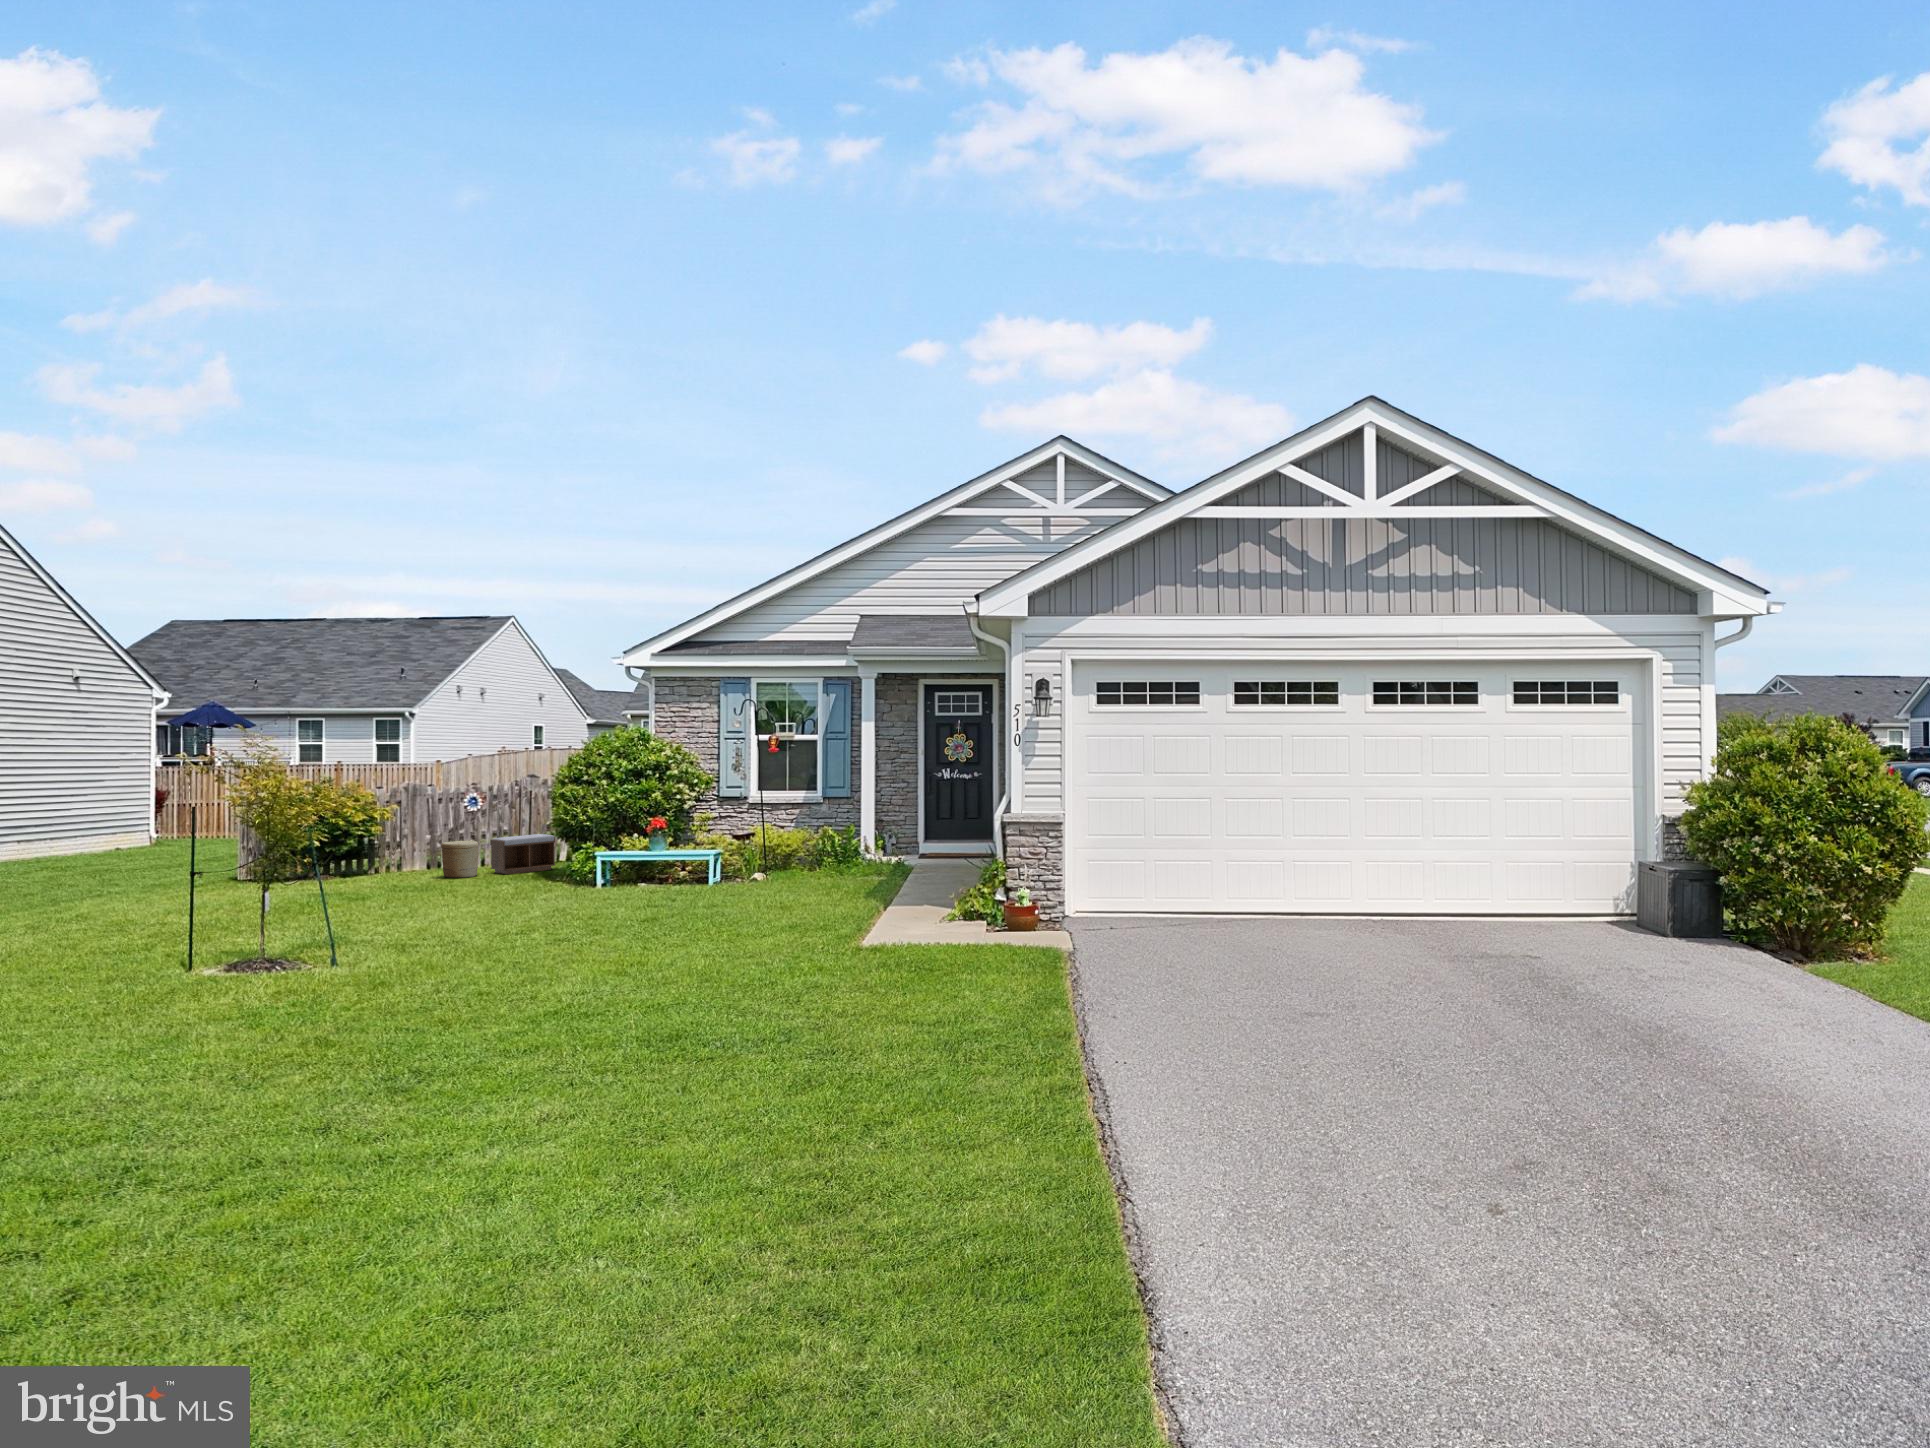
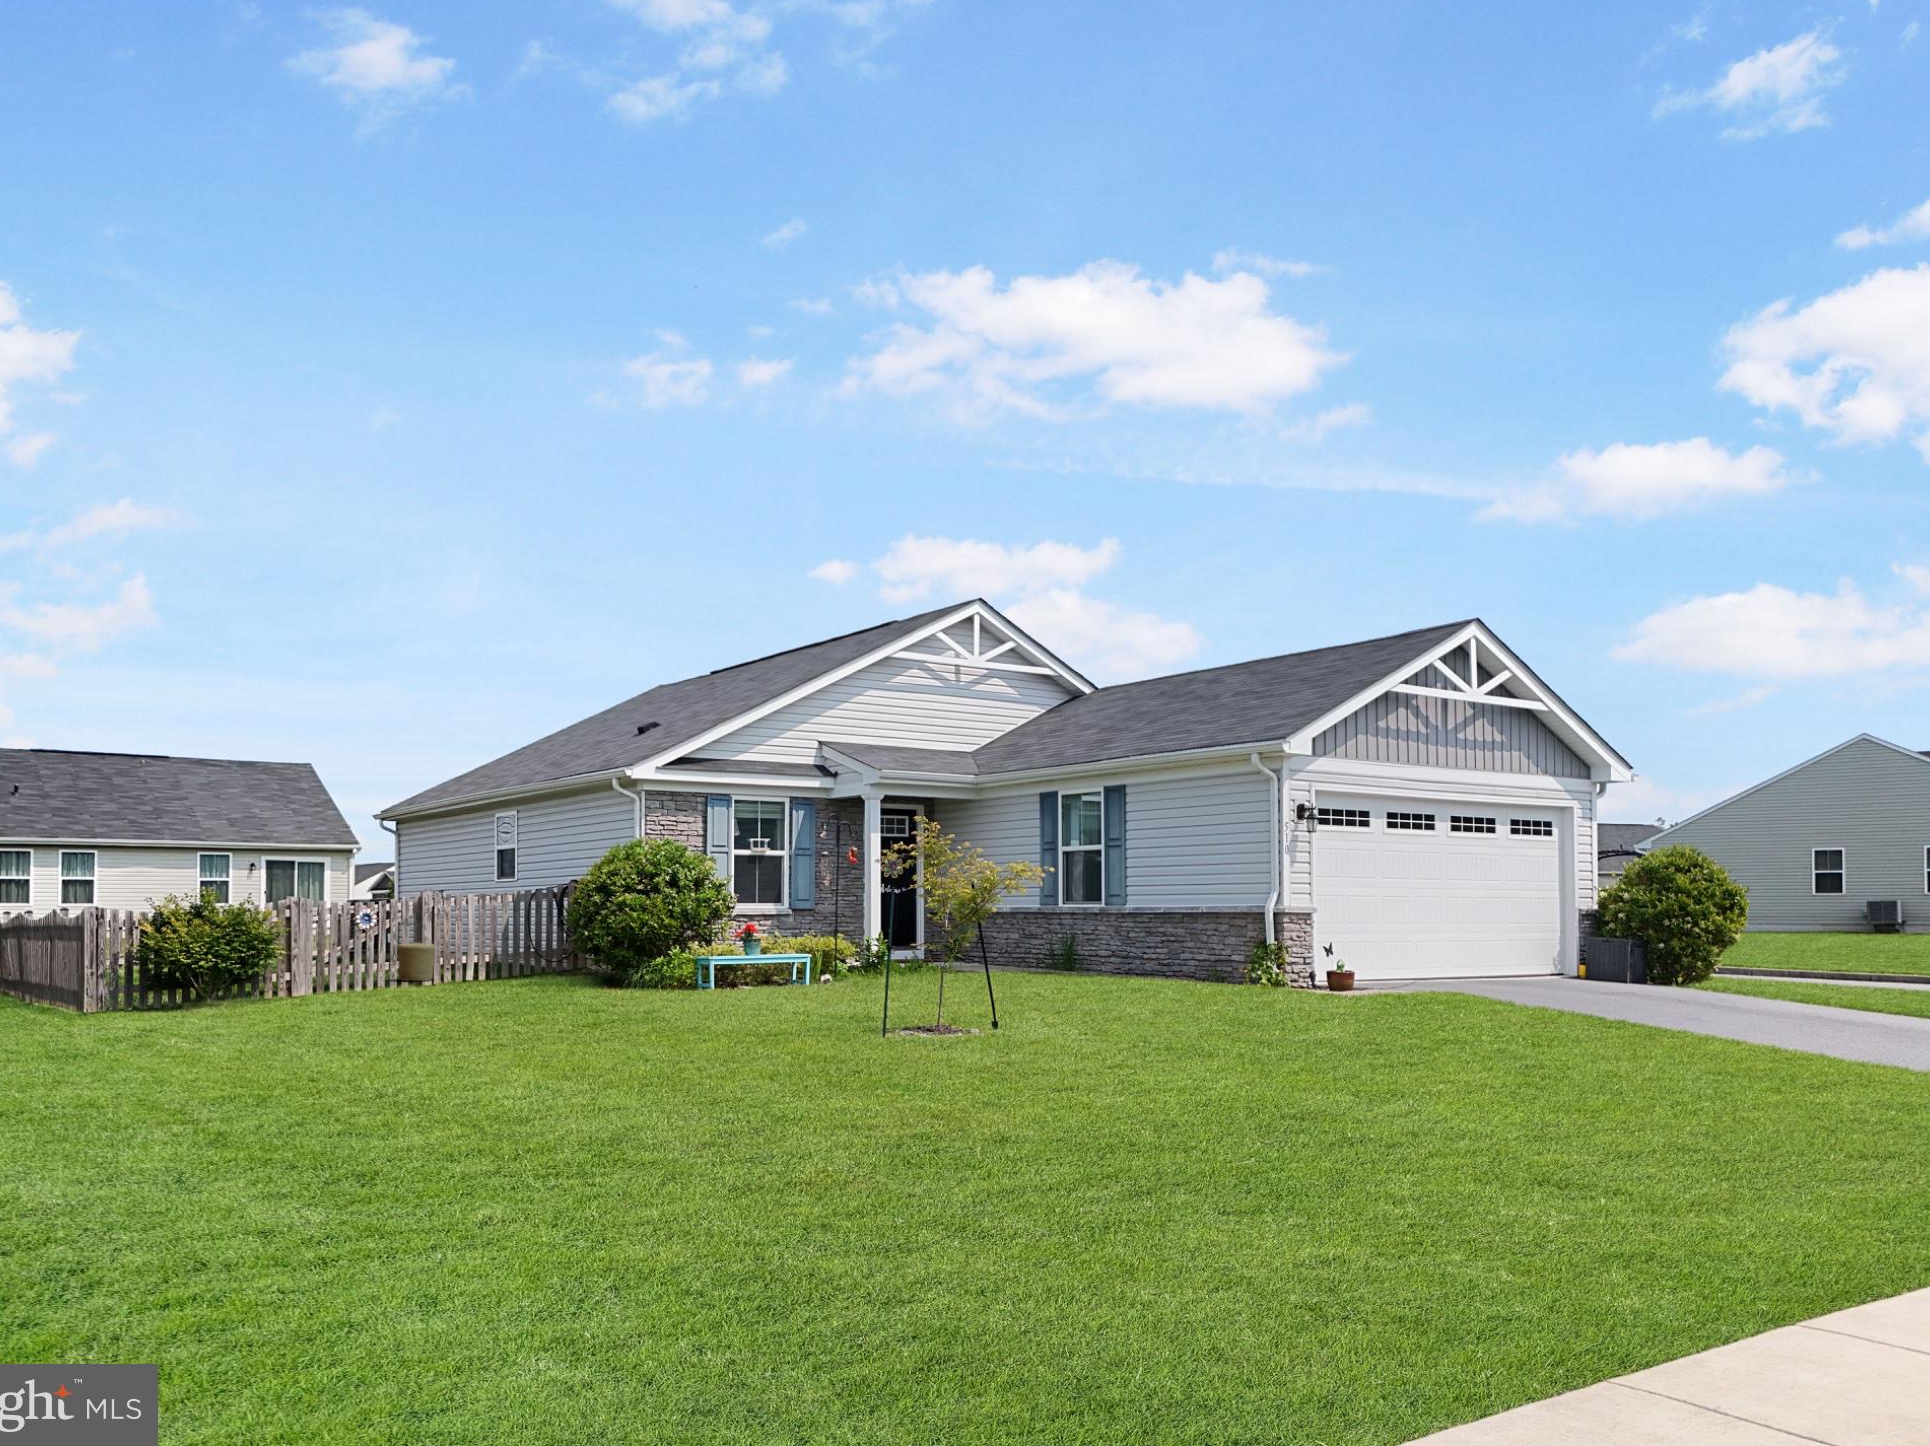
bench: present [490,834,555,874] -> none [447,940,514,980]

